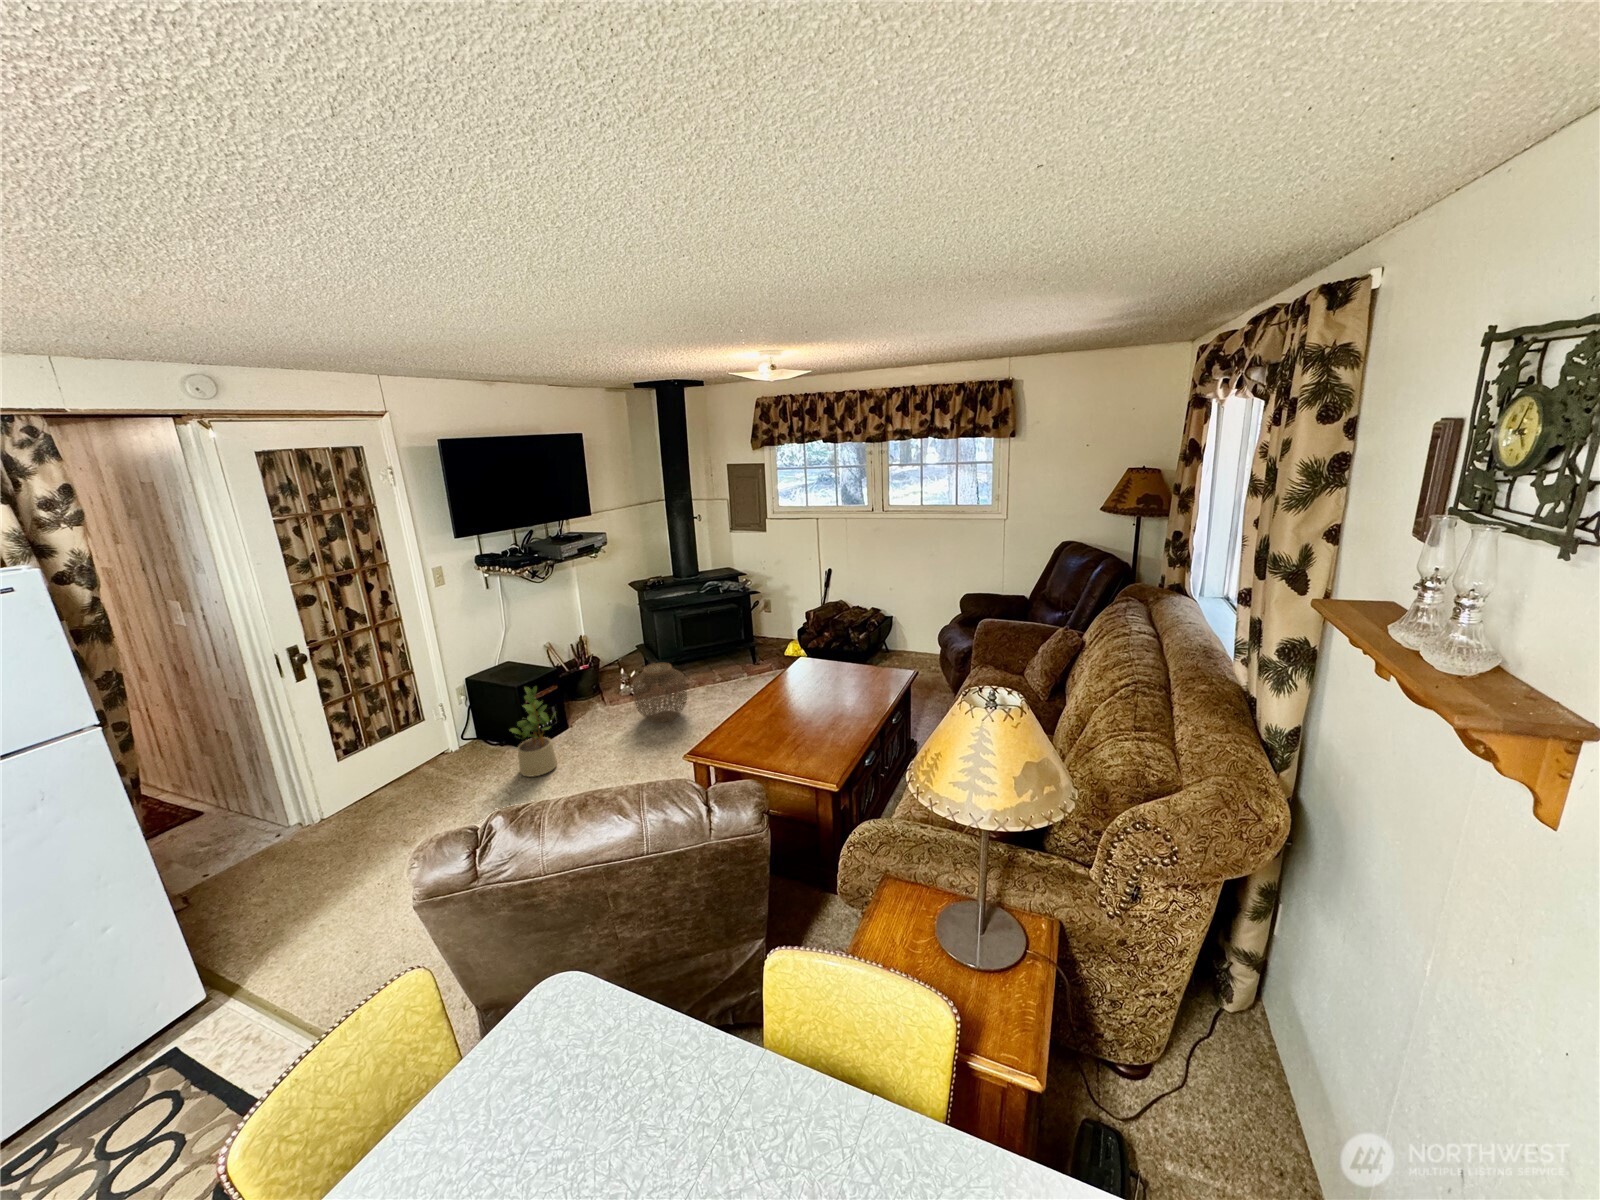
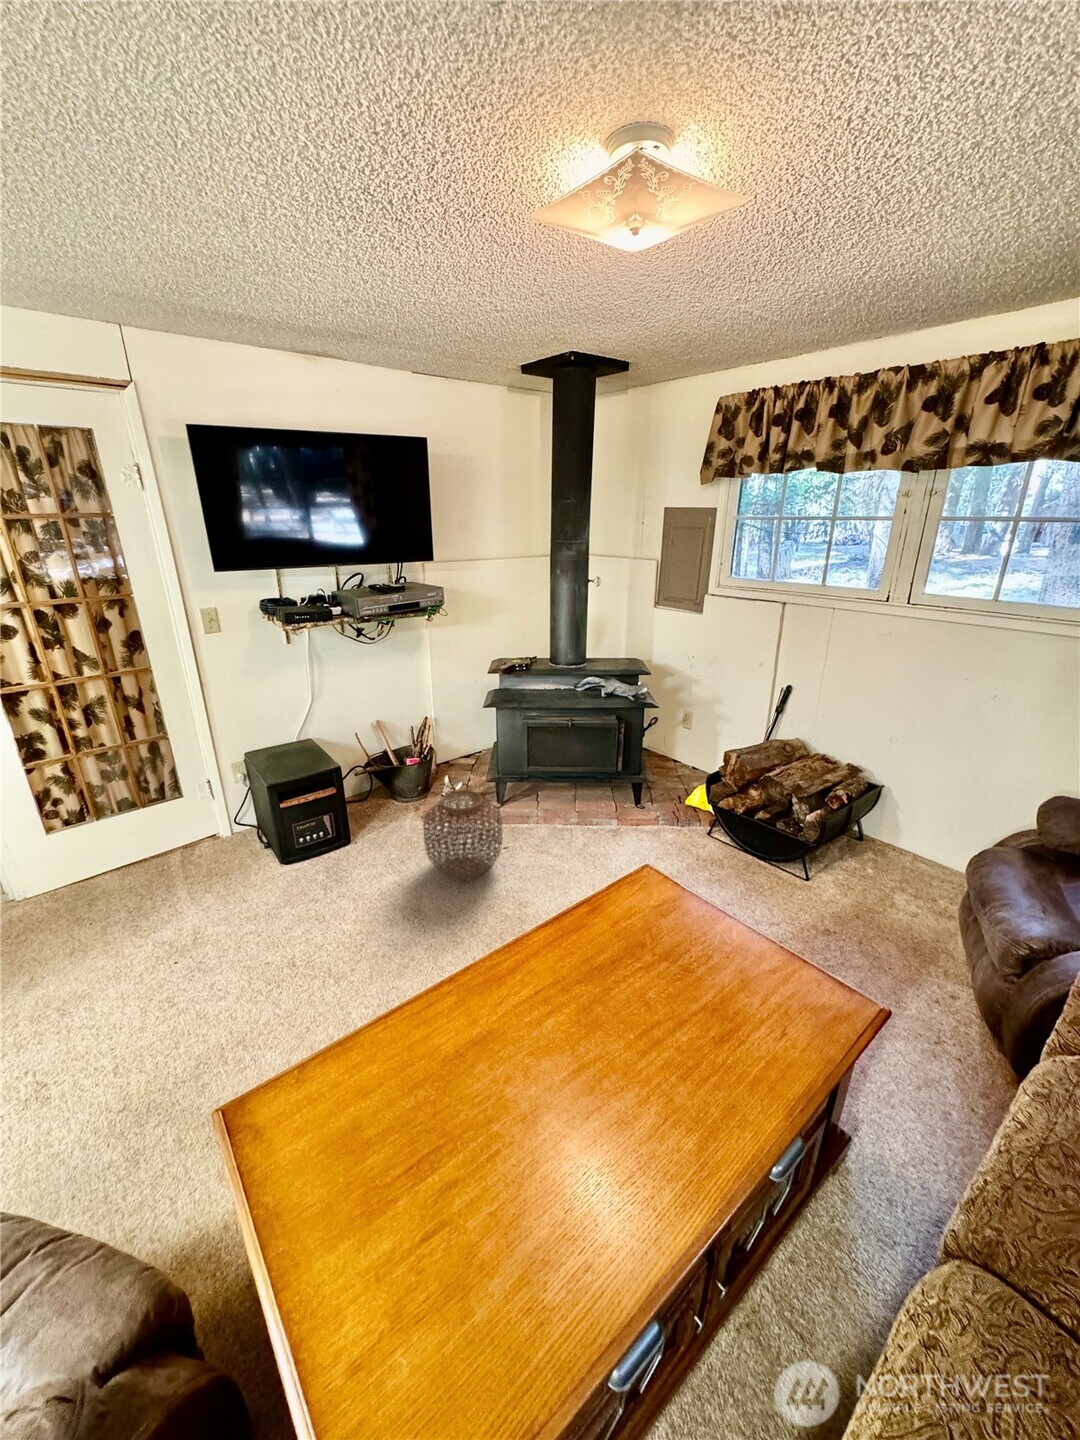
potted plant: present [510,686,557,777] -> none [224,799,289,925]

